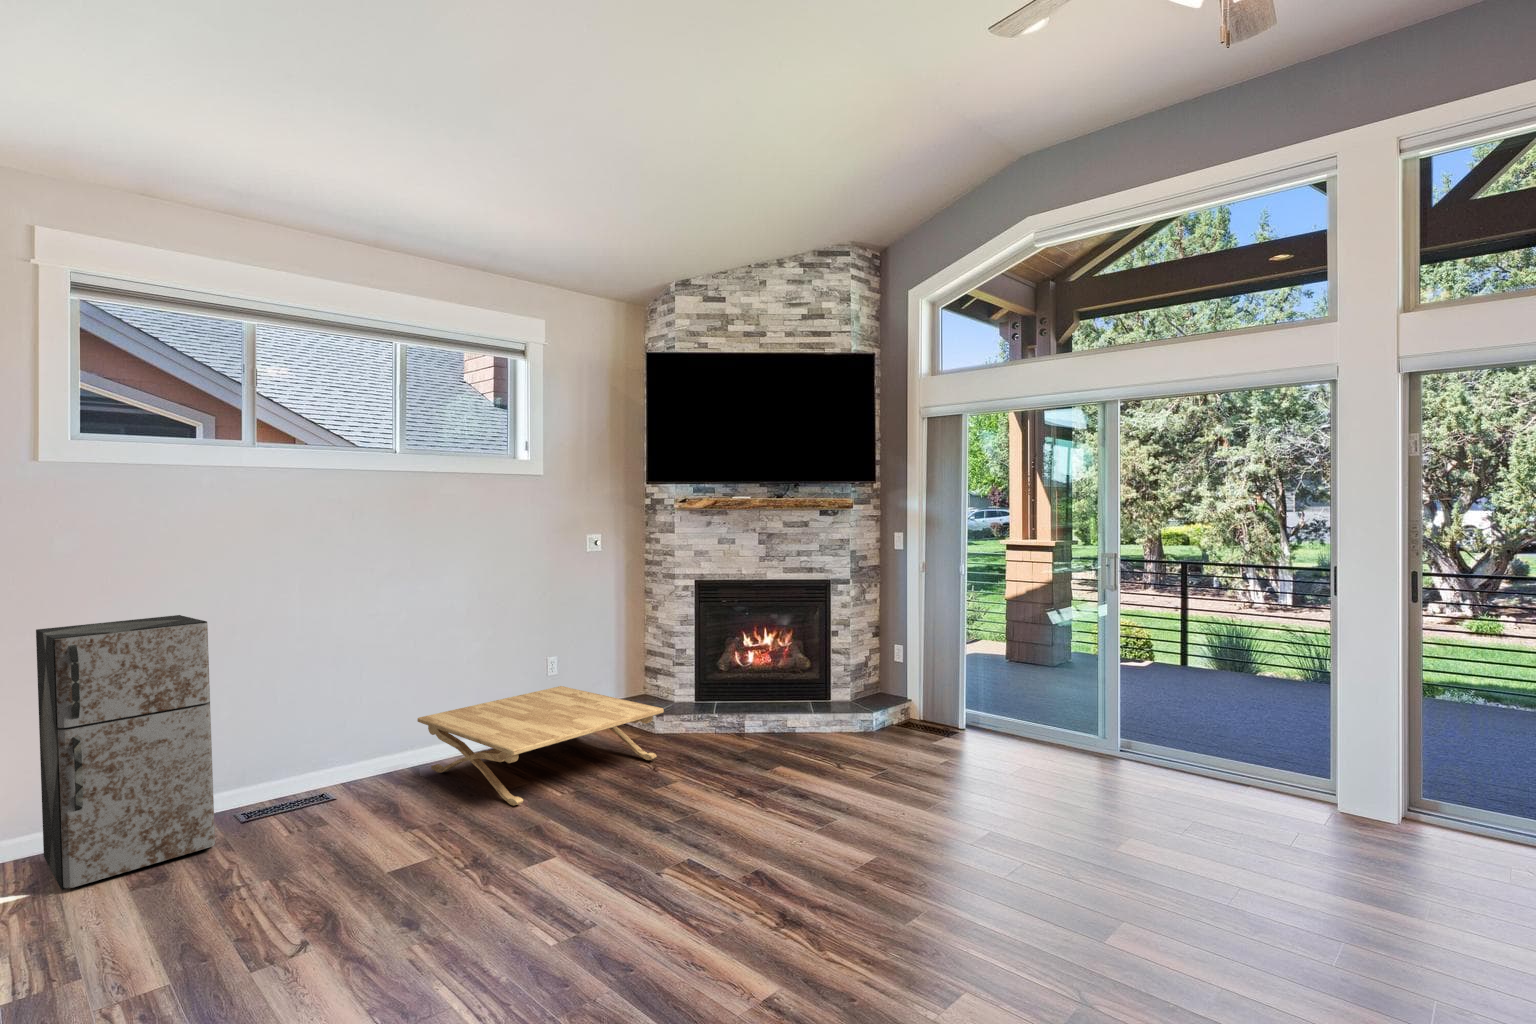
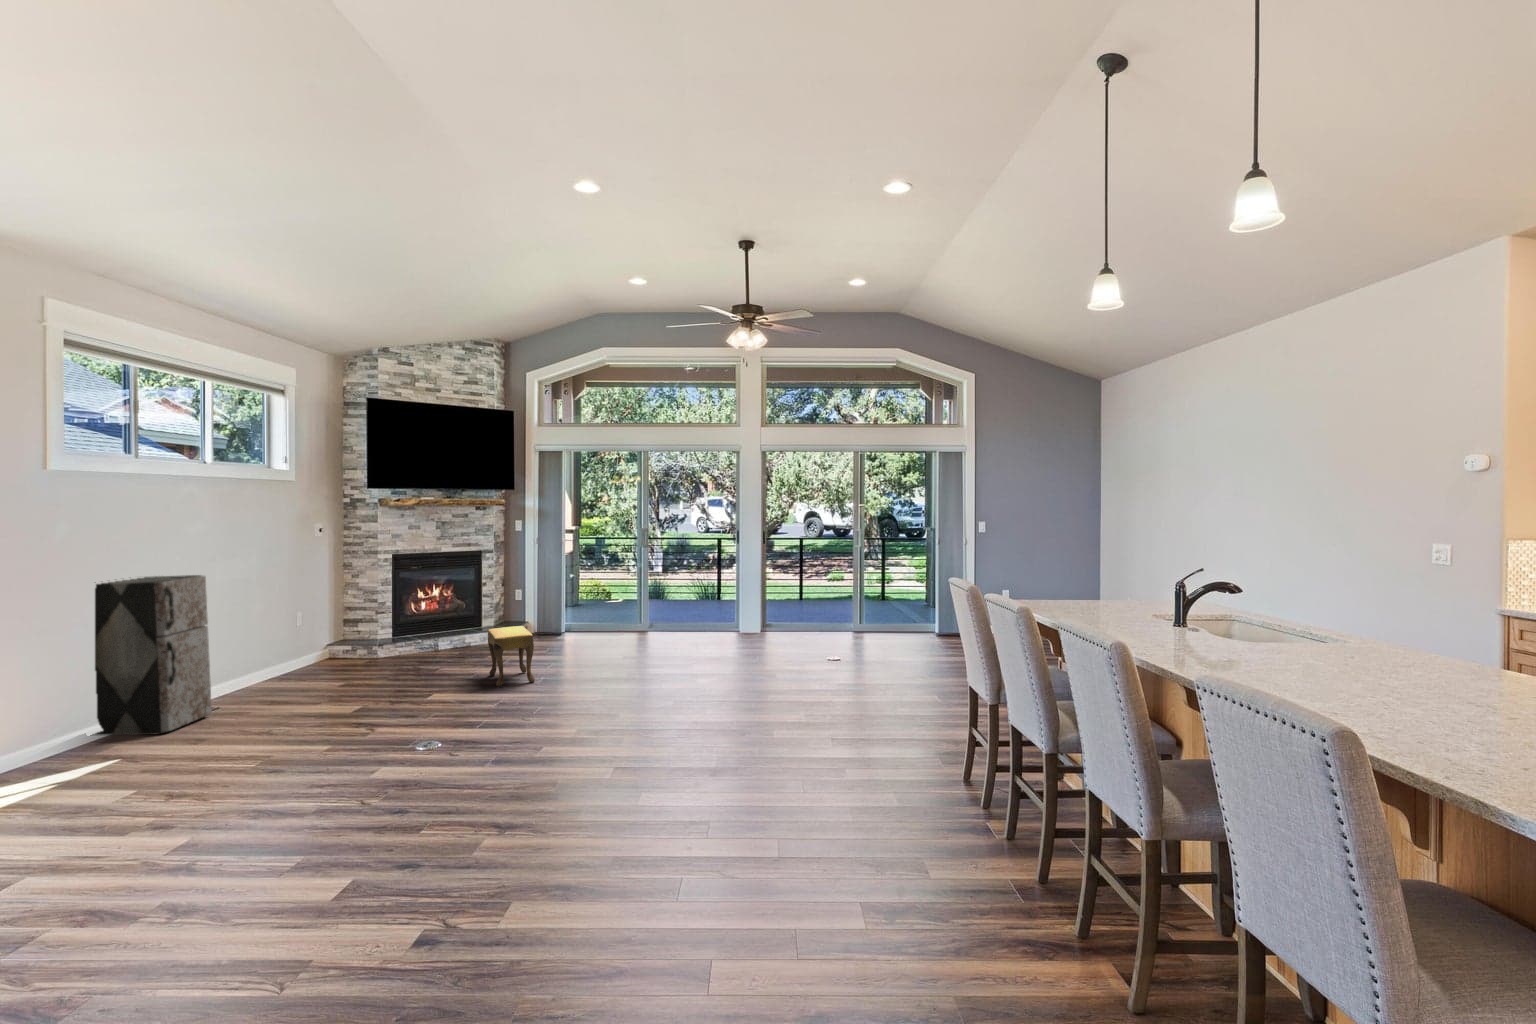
coffee table: present [417,686,664,805] -> none [239,630,413,687]
footstool: none [637,753,756,904] -> present [488,626,535,686]

